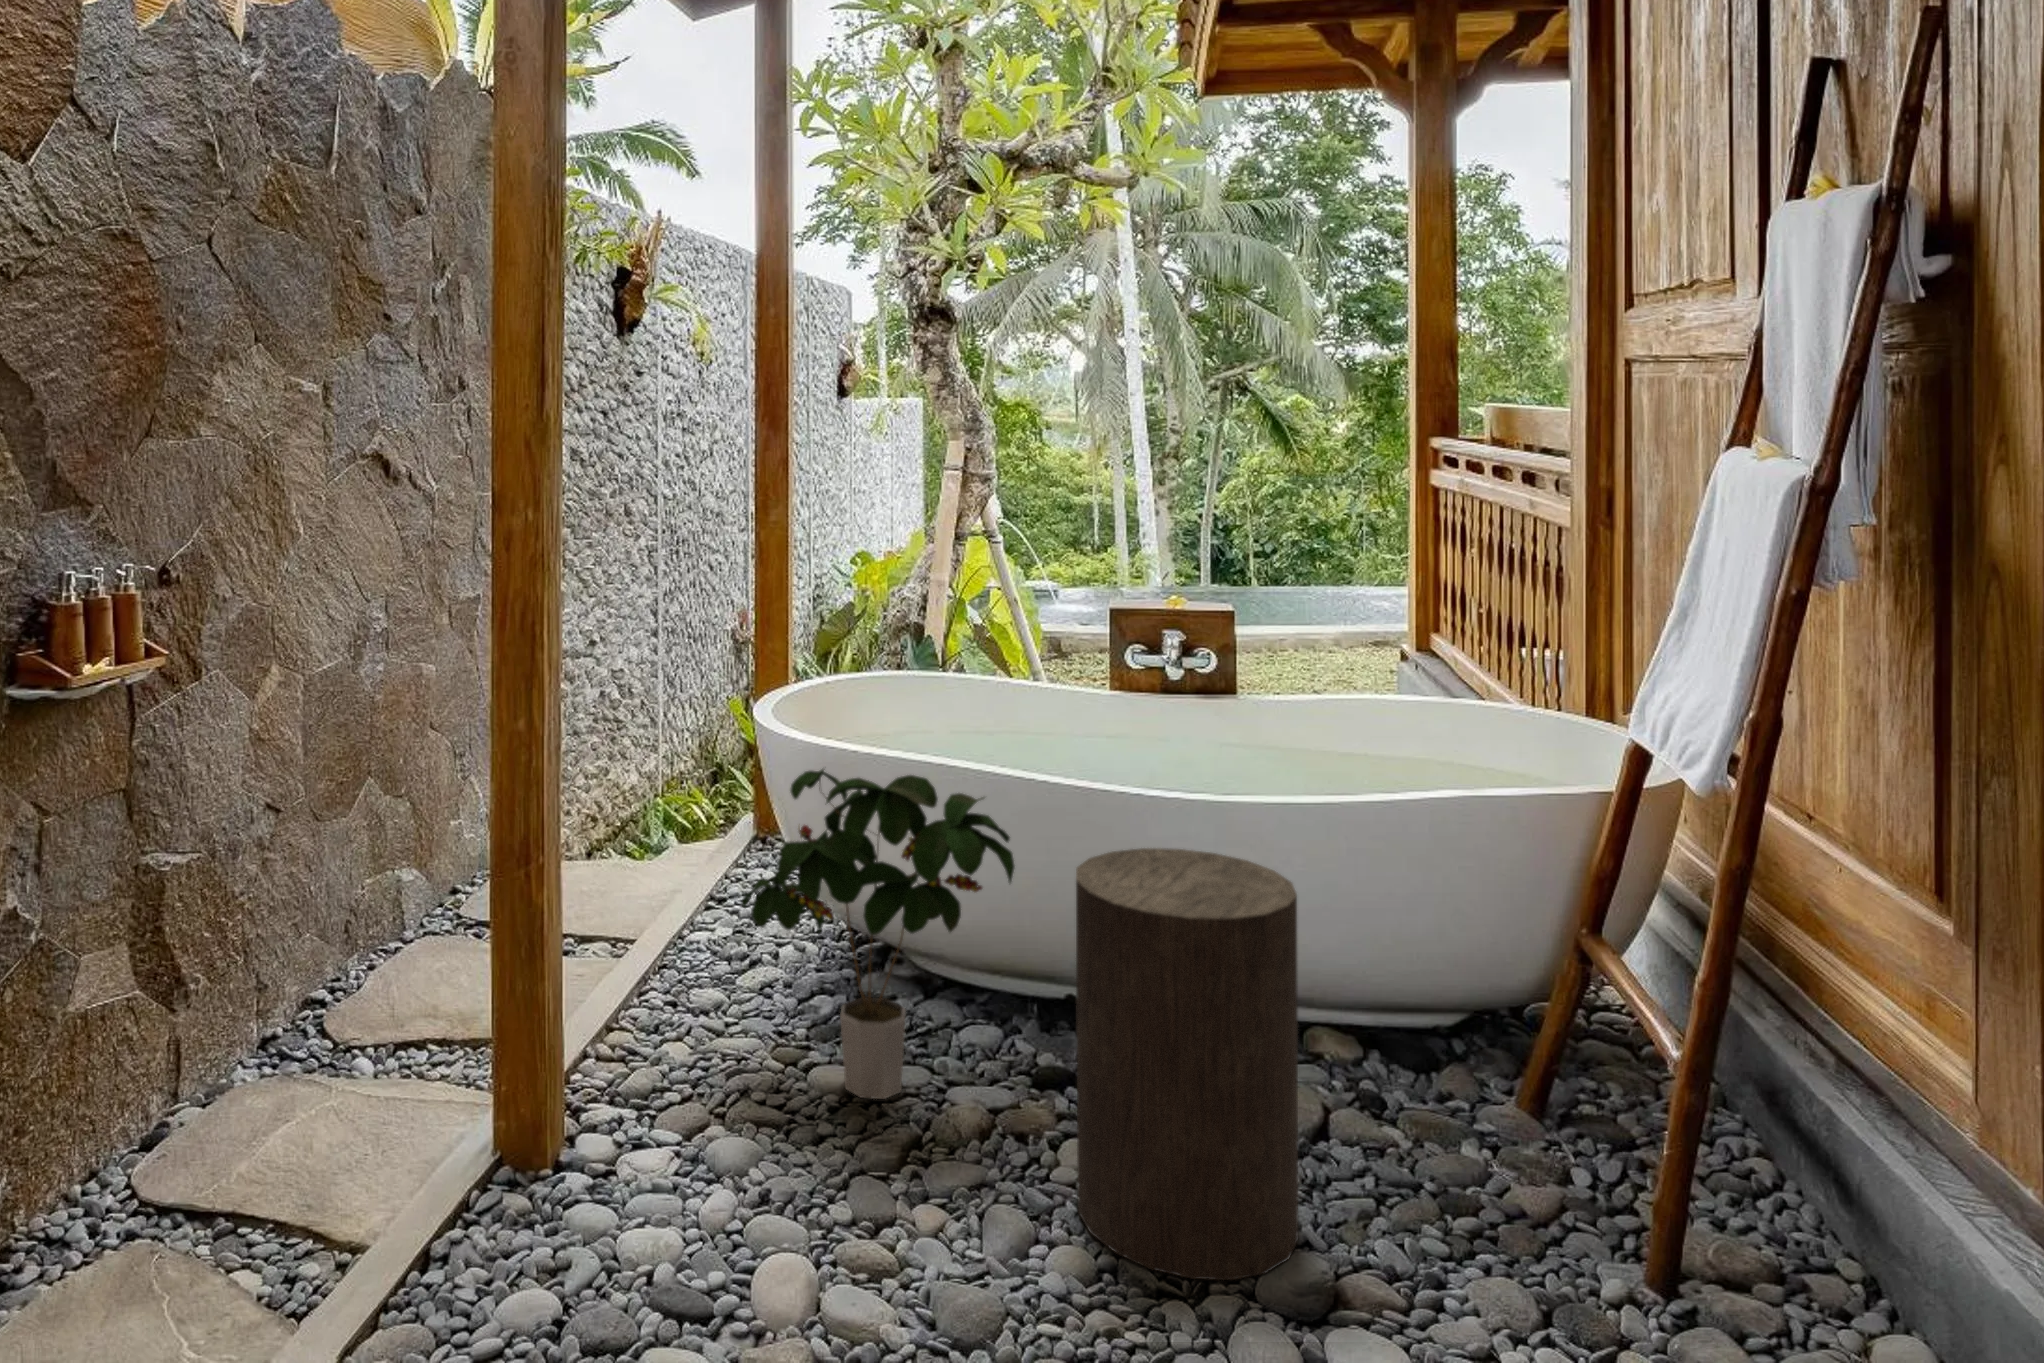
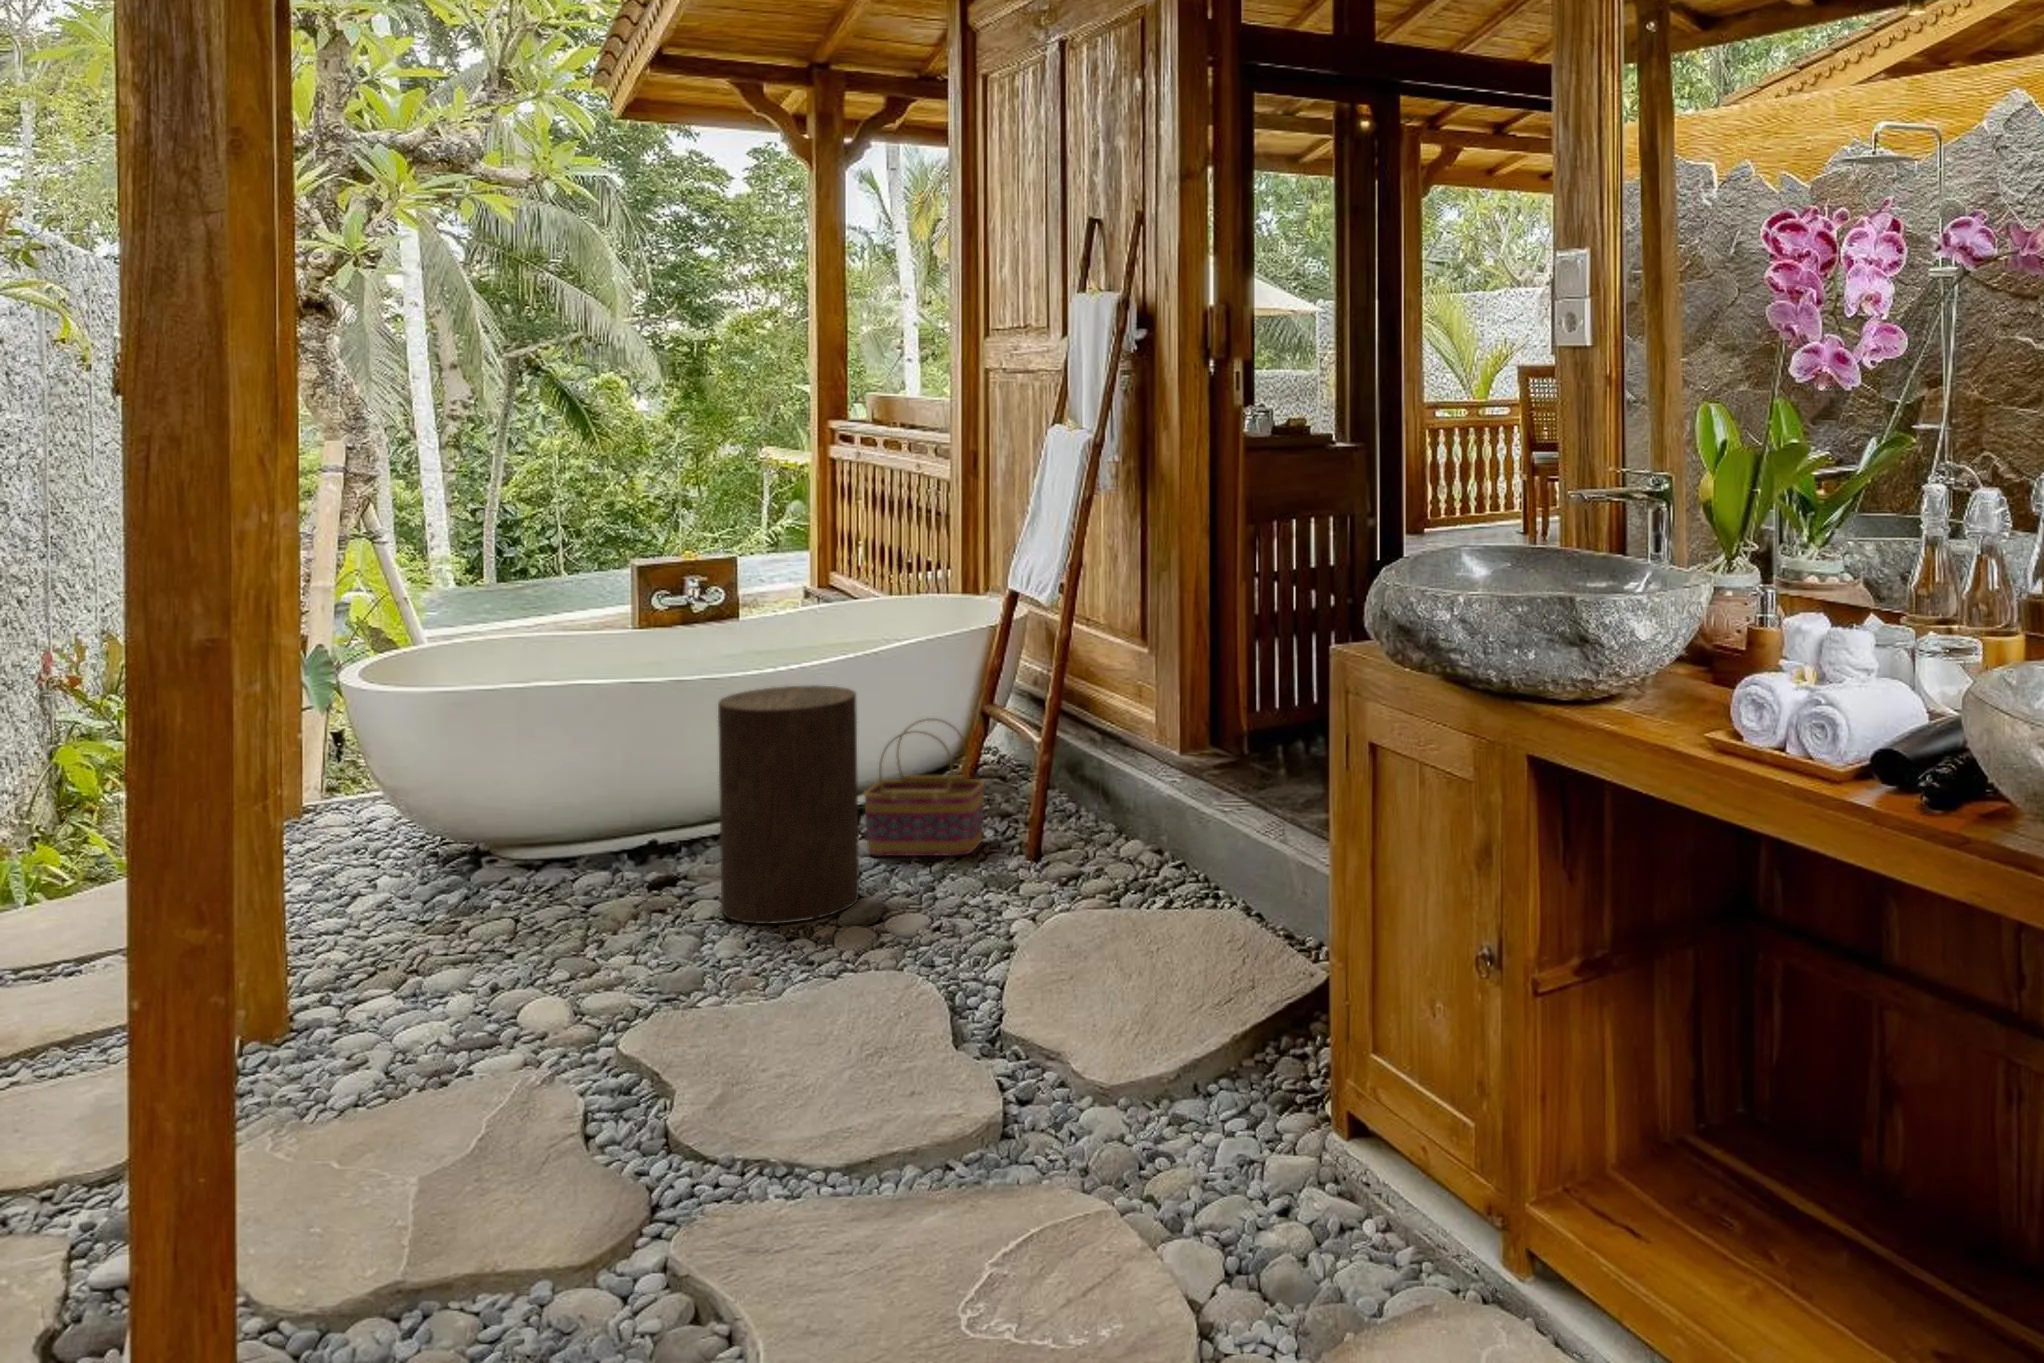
potted plant: present [741,769,1015,1099] -> none [408,675,649,917]
basket: none [1341,933,1566,1207] -> present [864,718,984,856]

